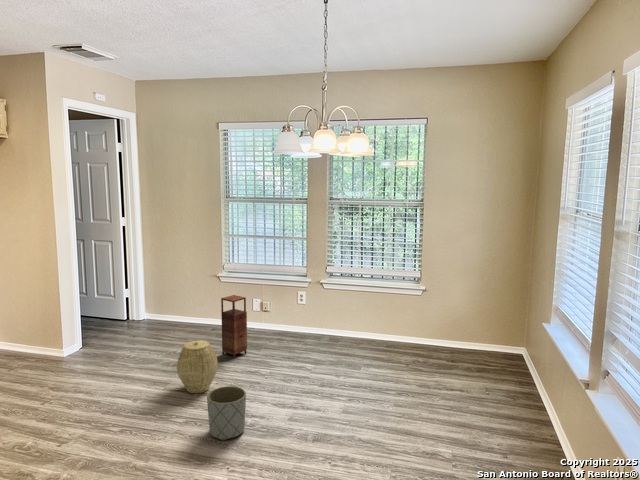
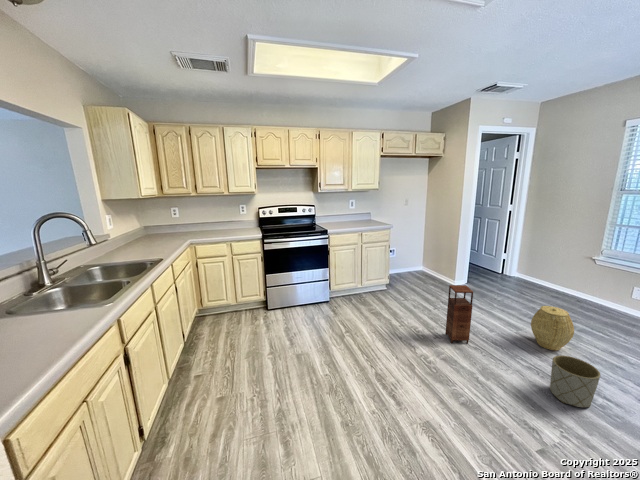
storage cabinet: present [221,295,247,358] -> present [445,285,473,344]

